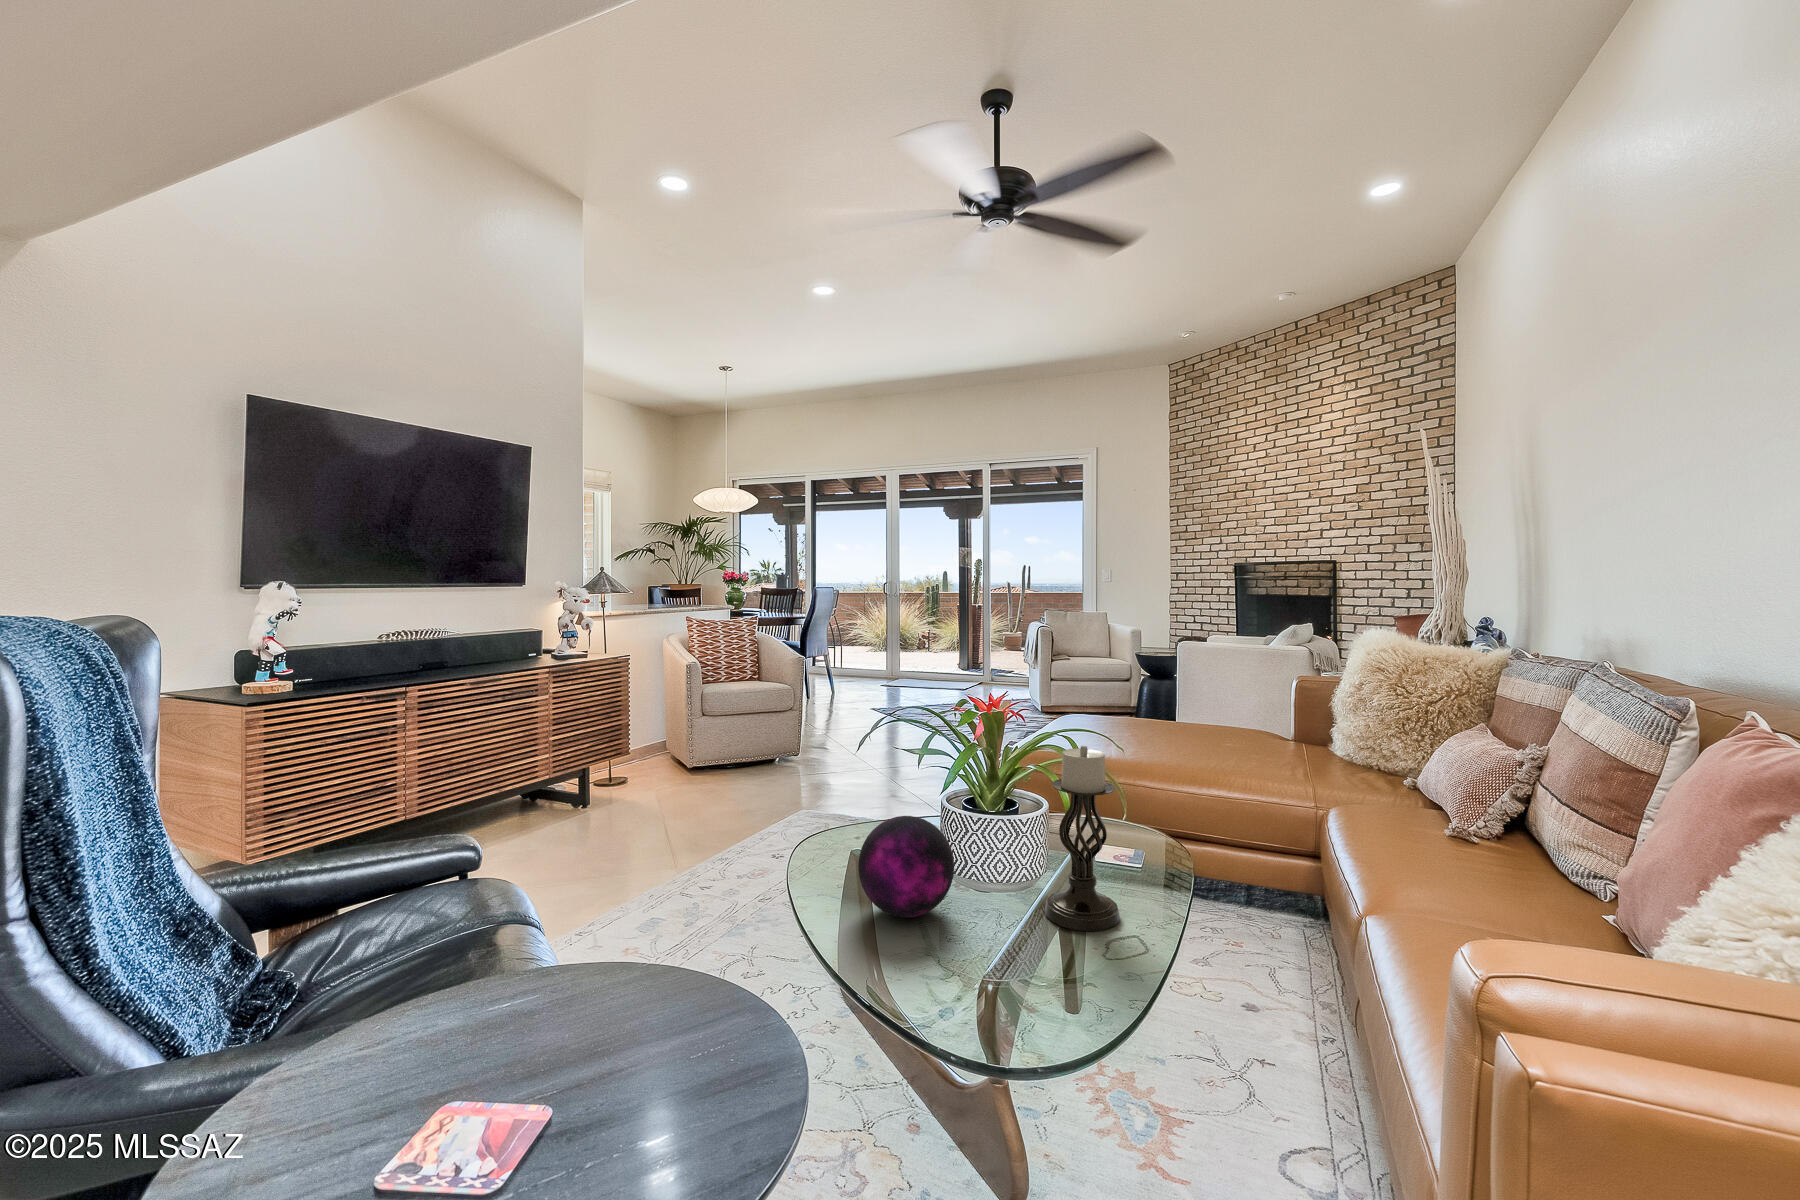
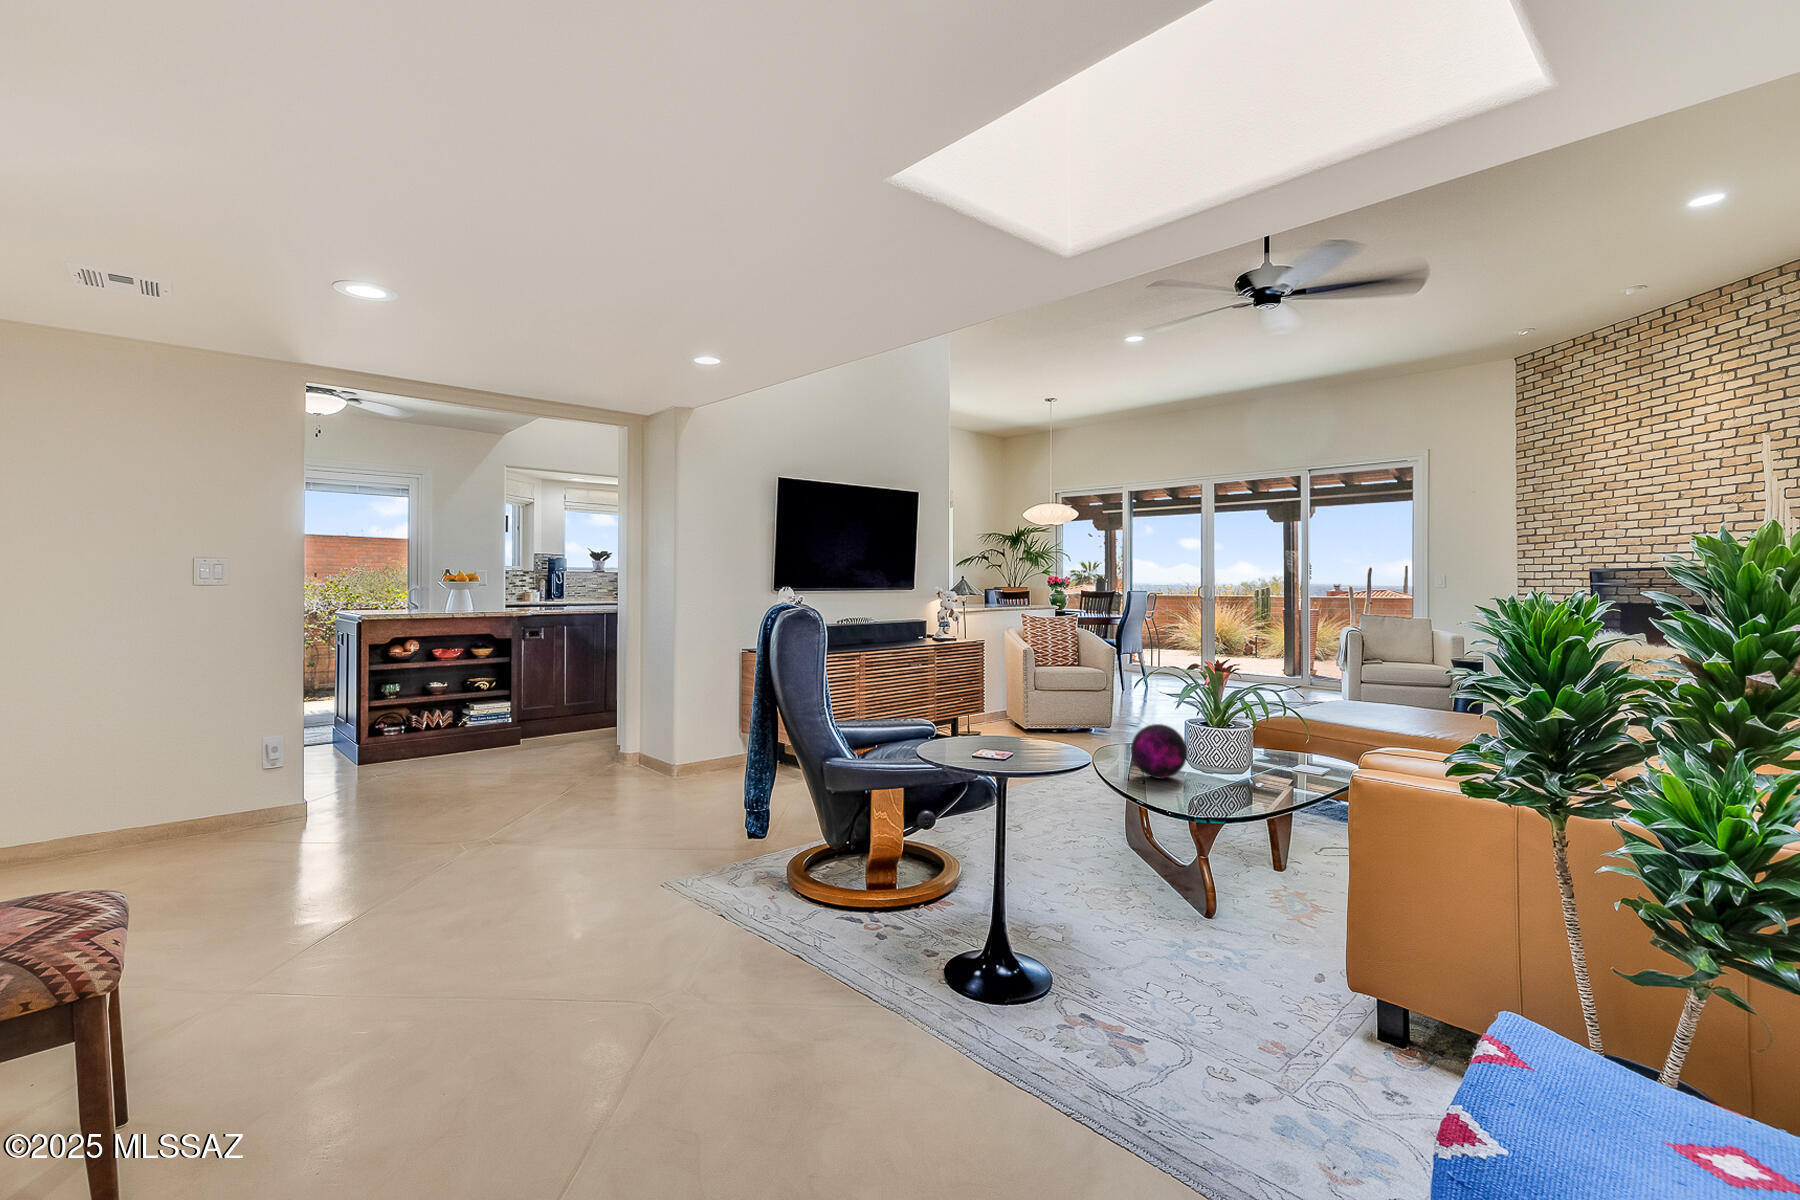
candle holder: present [1045,746,1120,932] -> none [1243,689,1290,794]

